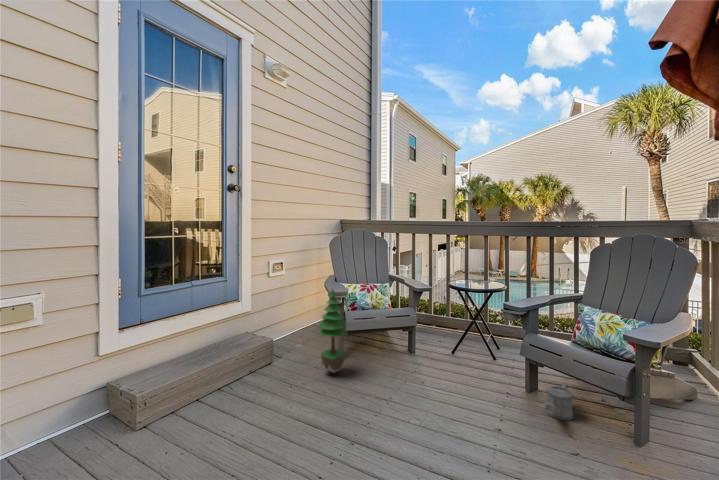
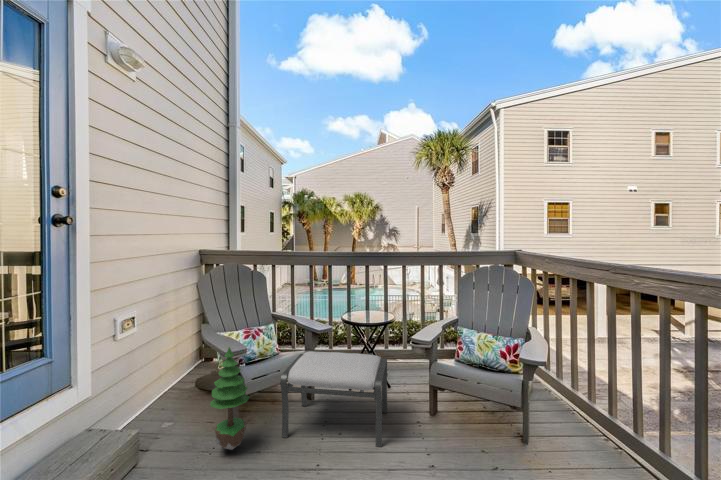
ottoman: none [374,308,483,403] -> present [280,351,387,447]
watering can: present [545,383,574,421] -> none [451,401,474,438]

